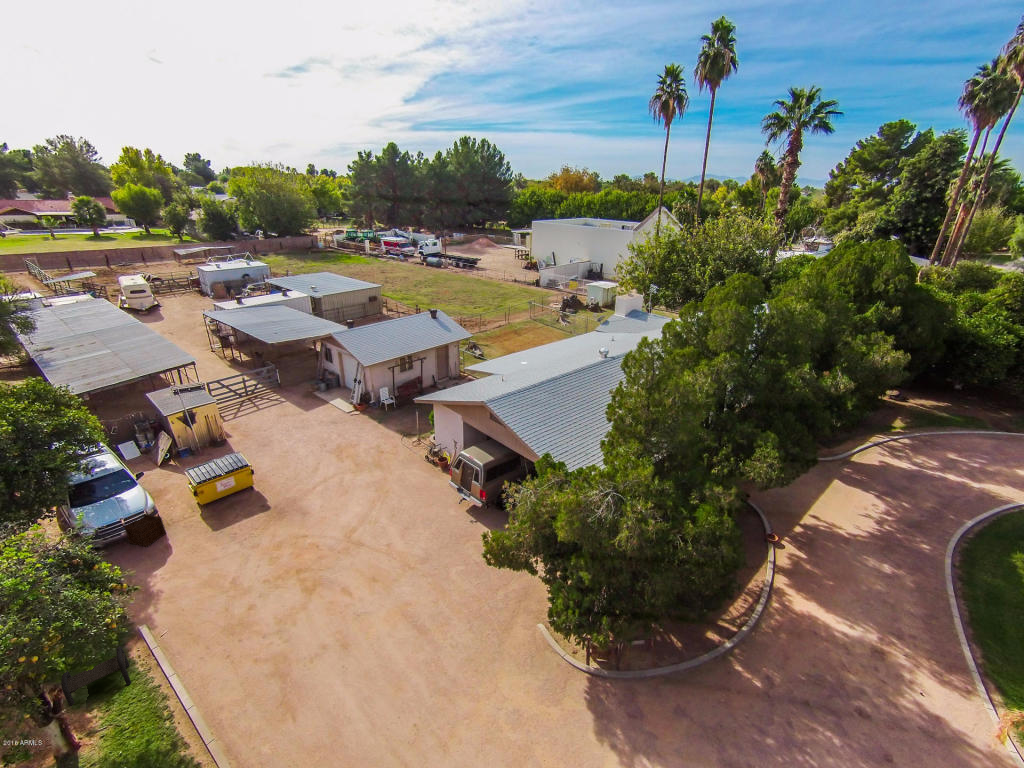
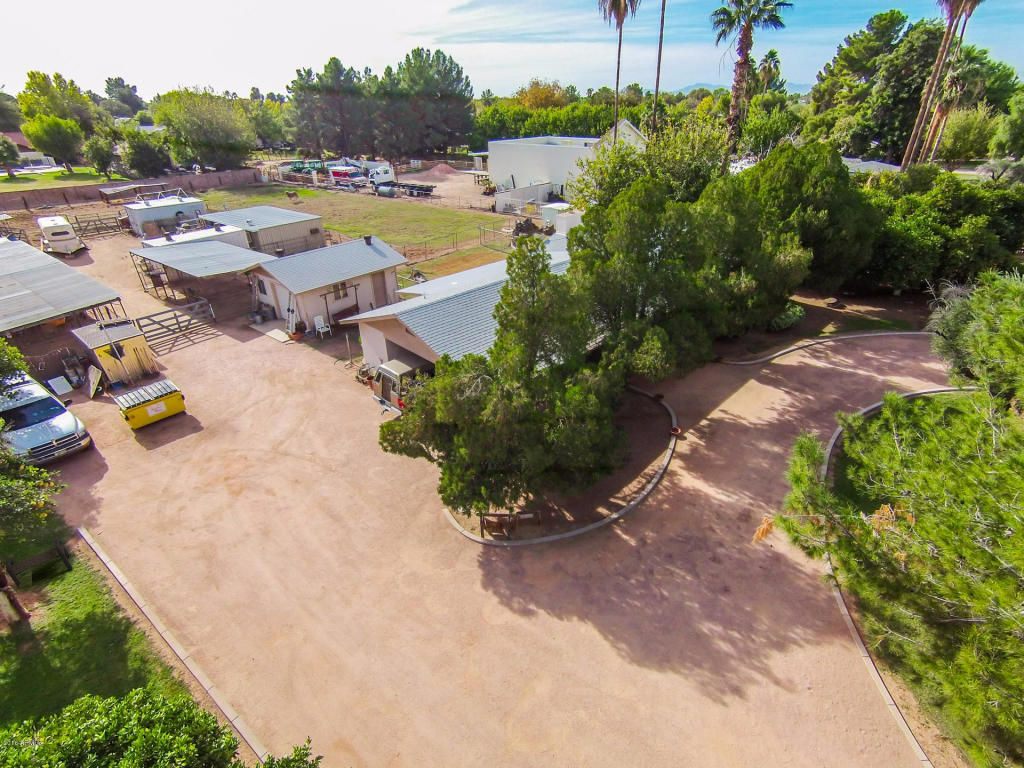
wooden crate: present [124,514,166,547] -> none [56,437,100,466]

